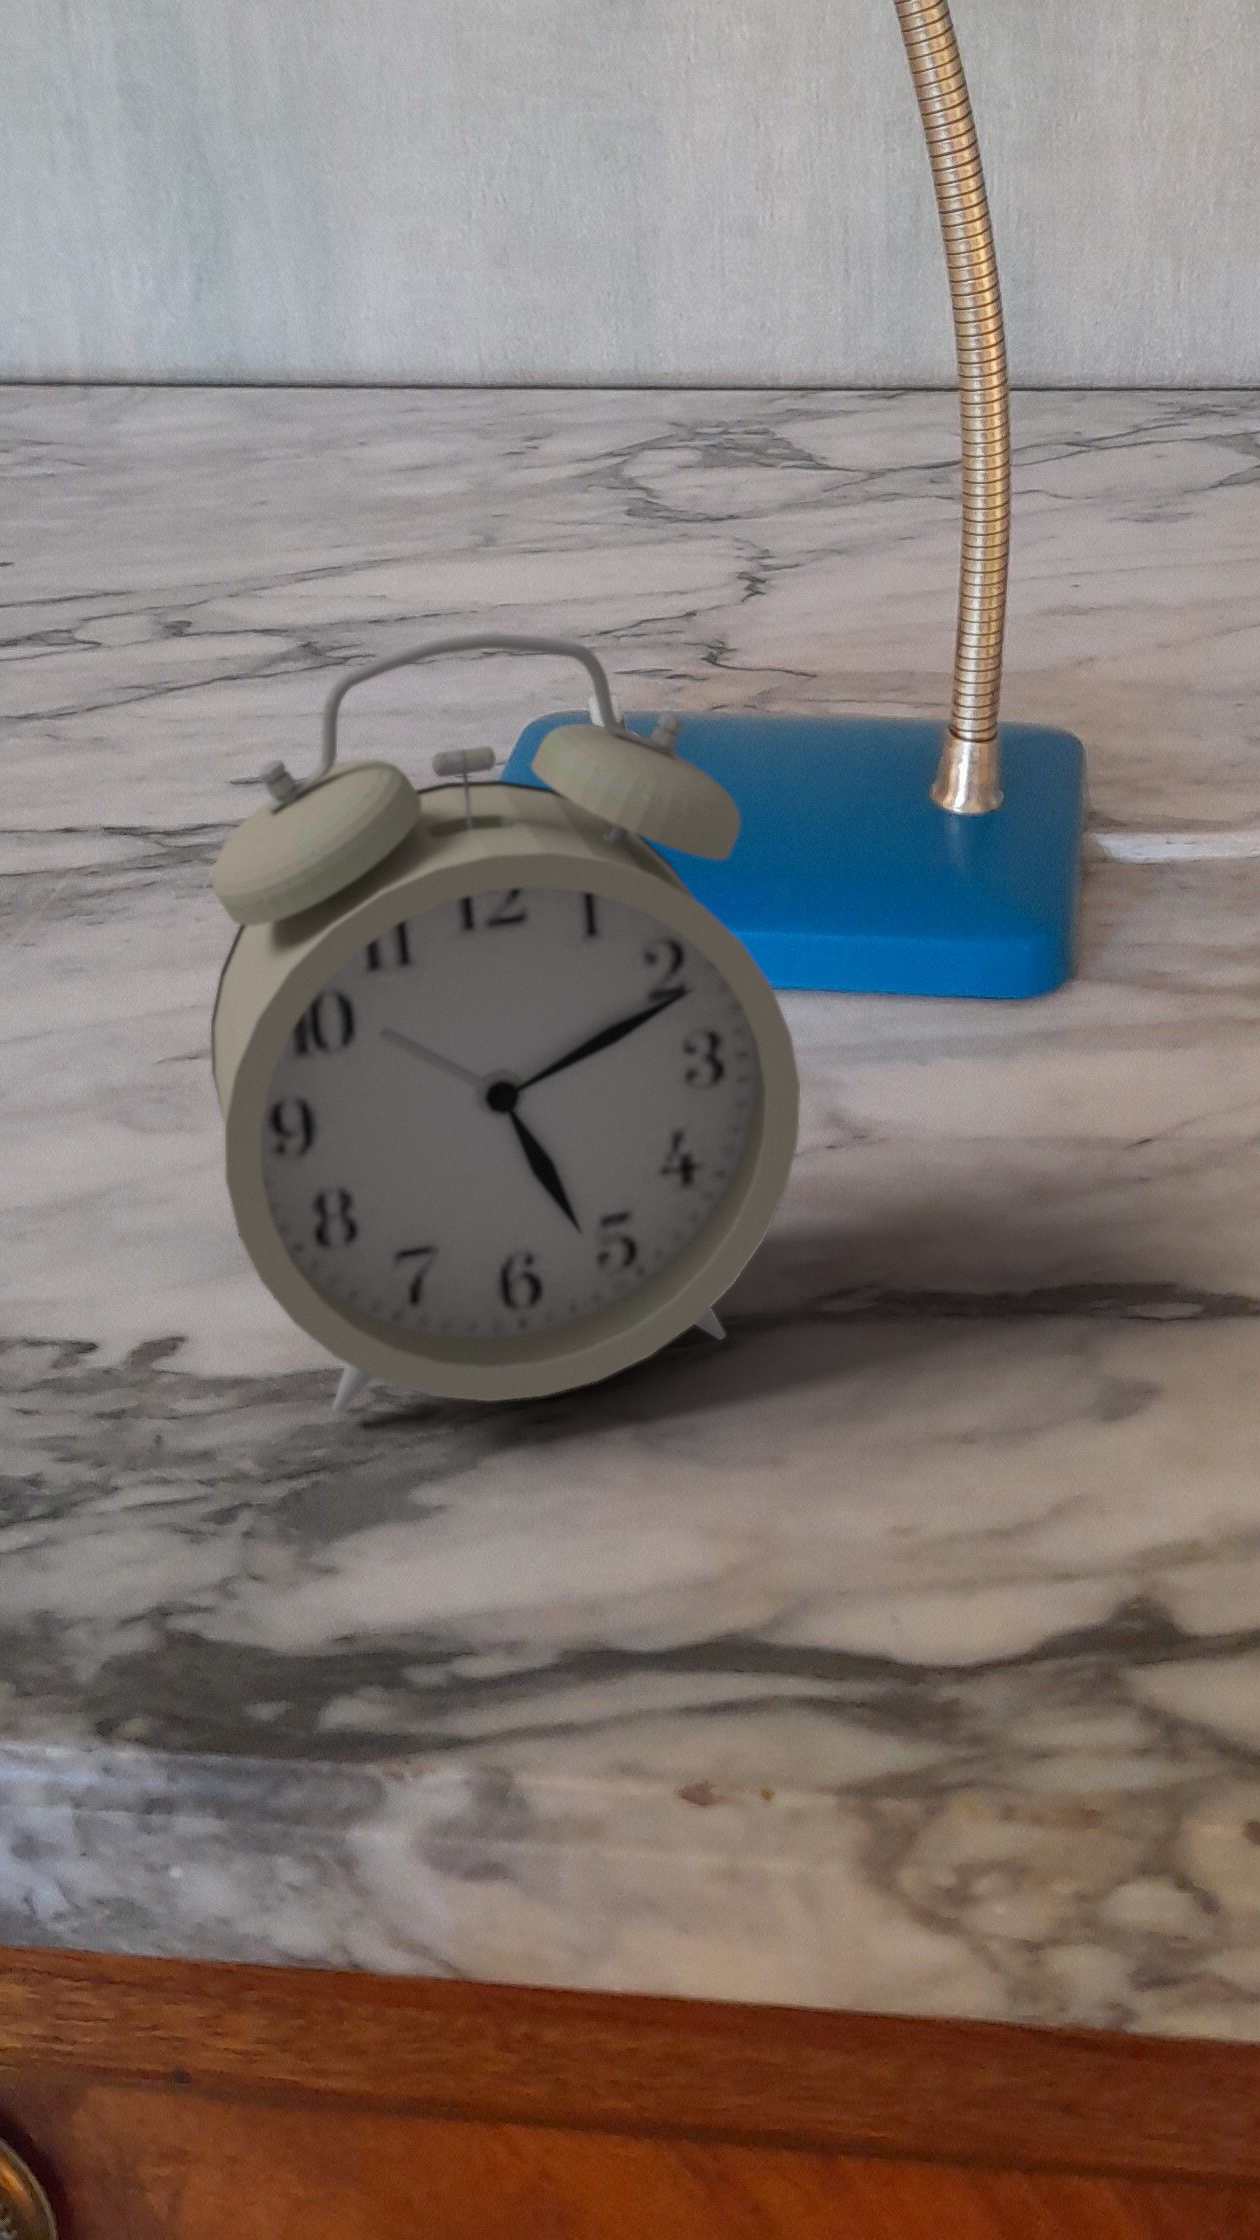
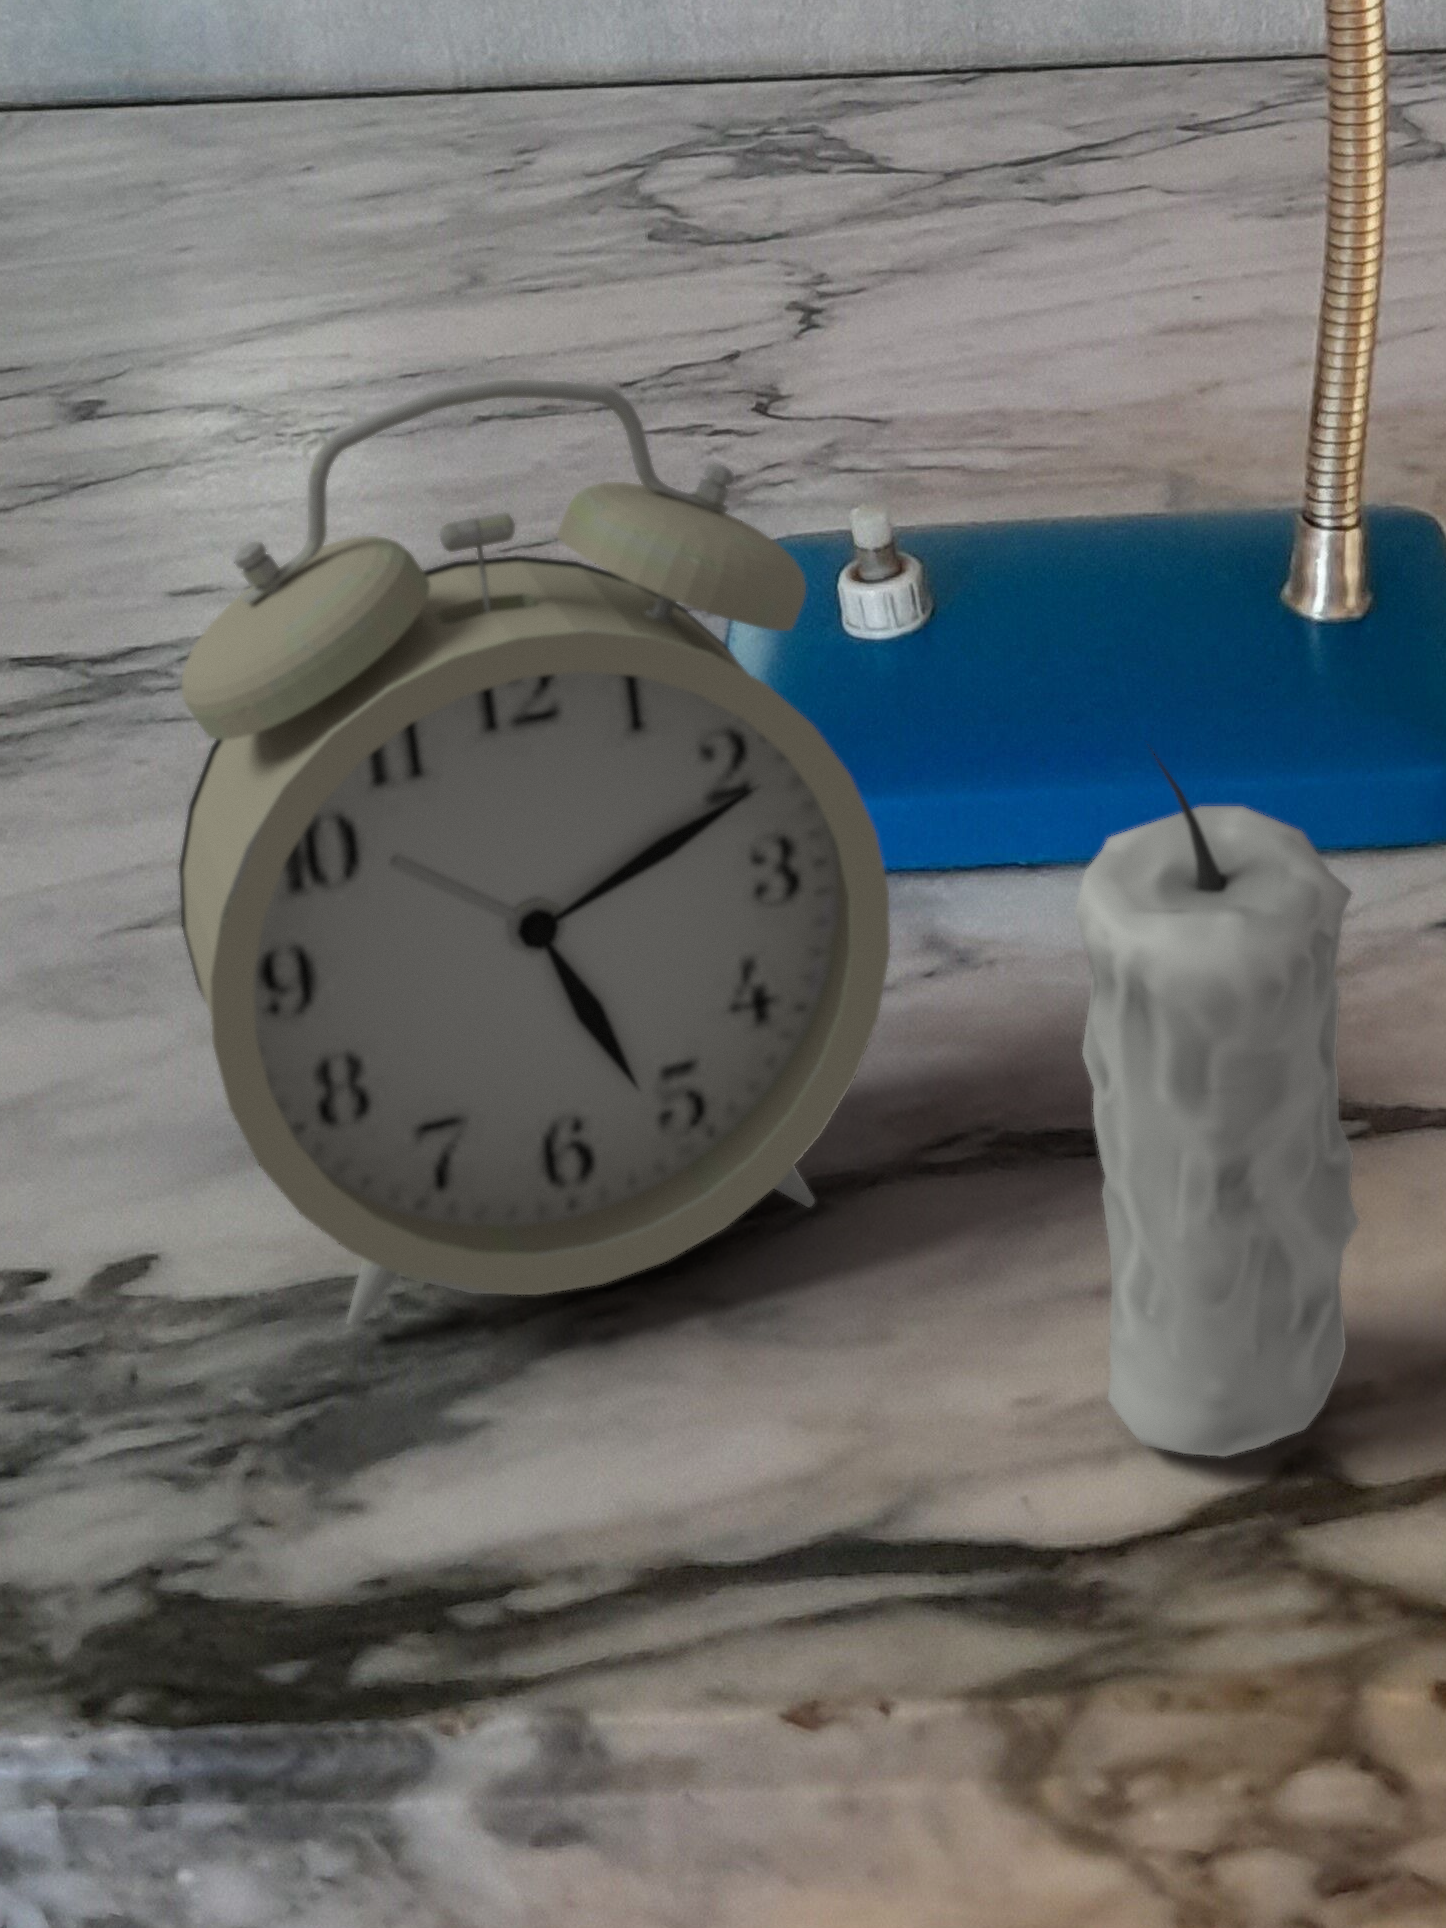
candle: none [963,984,1214,1599] -> present [1075,758,1359,1457]

